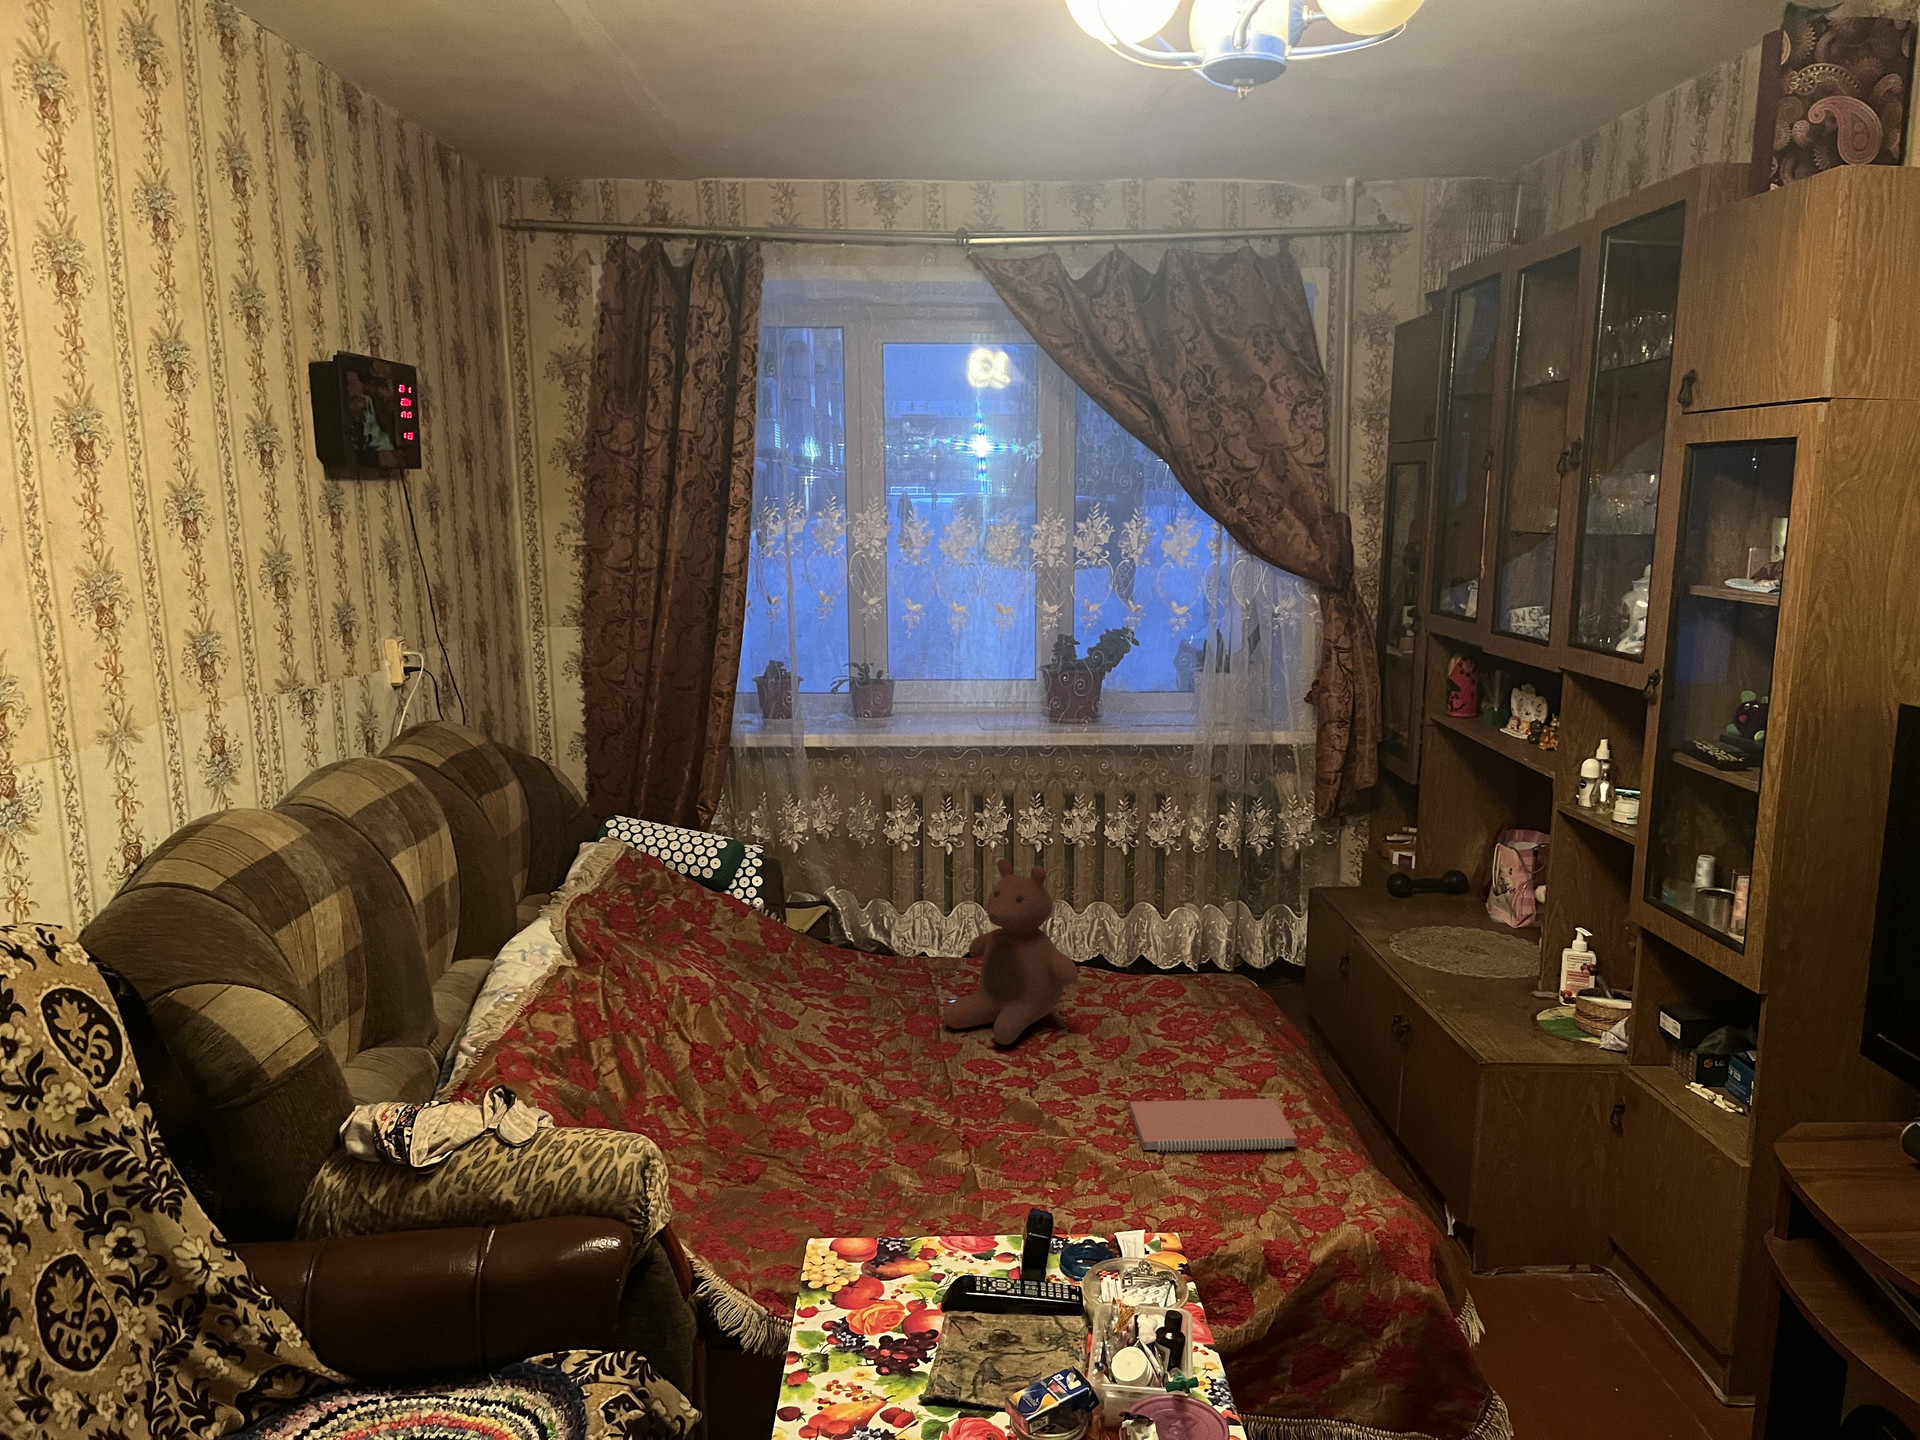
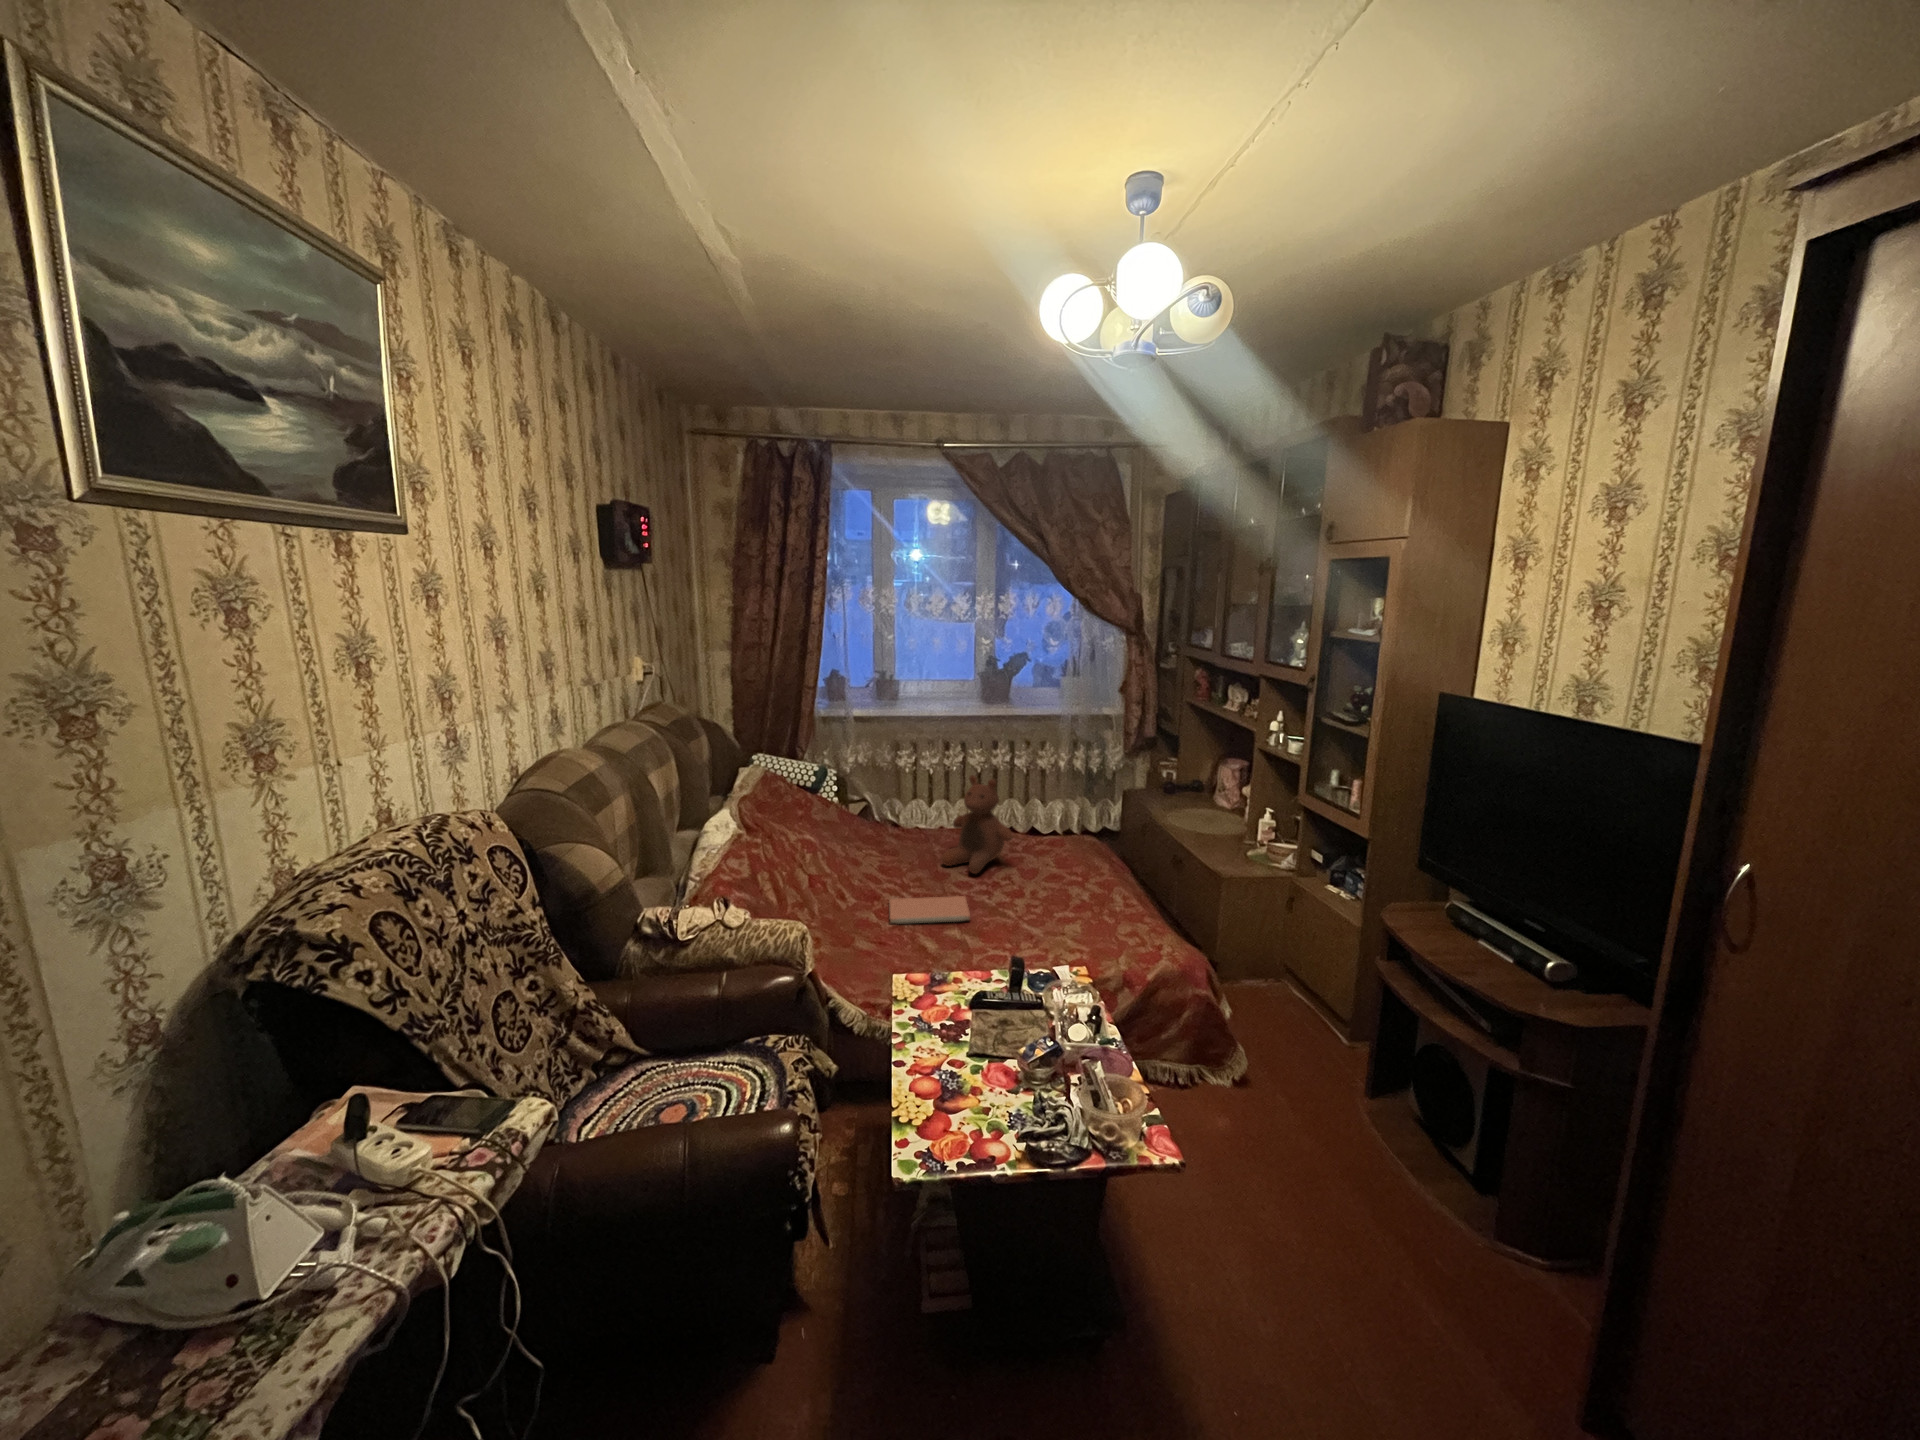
notebook: present [1130,1099,1297,1152] -> present [890,896,970,923]

